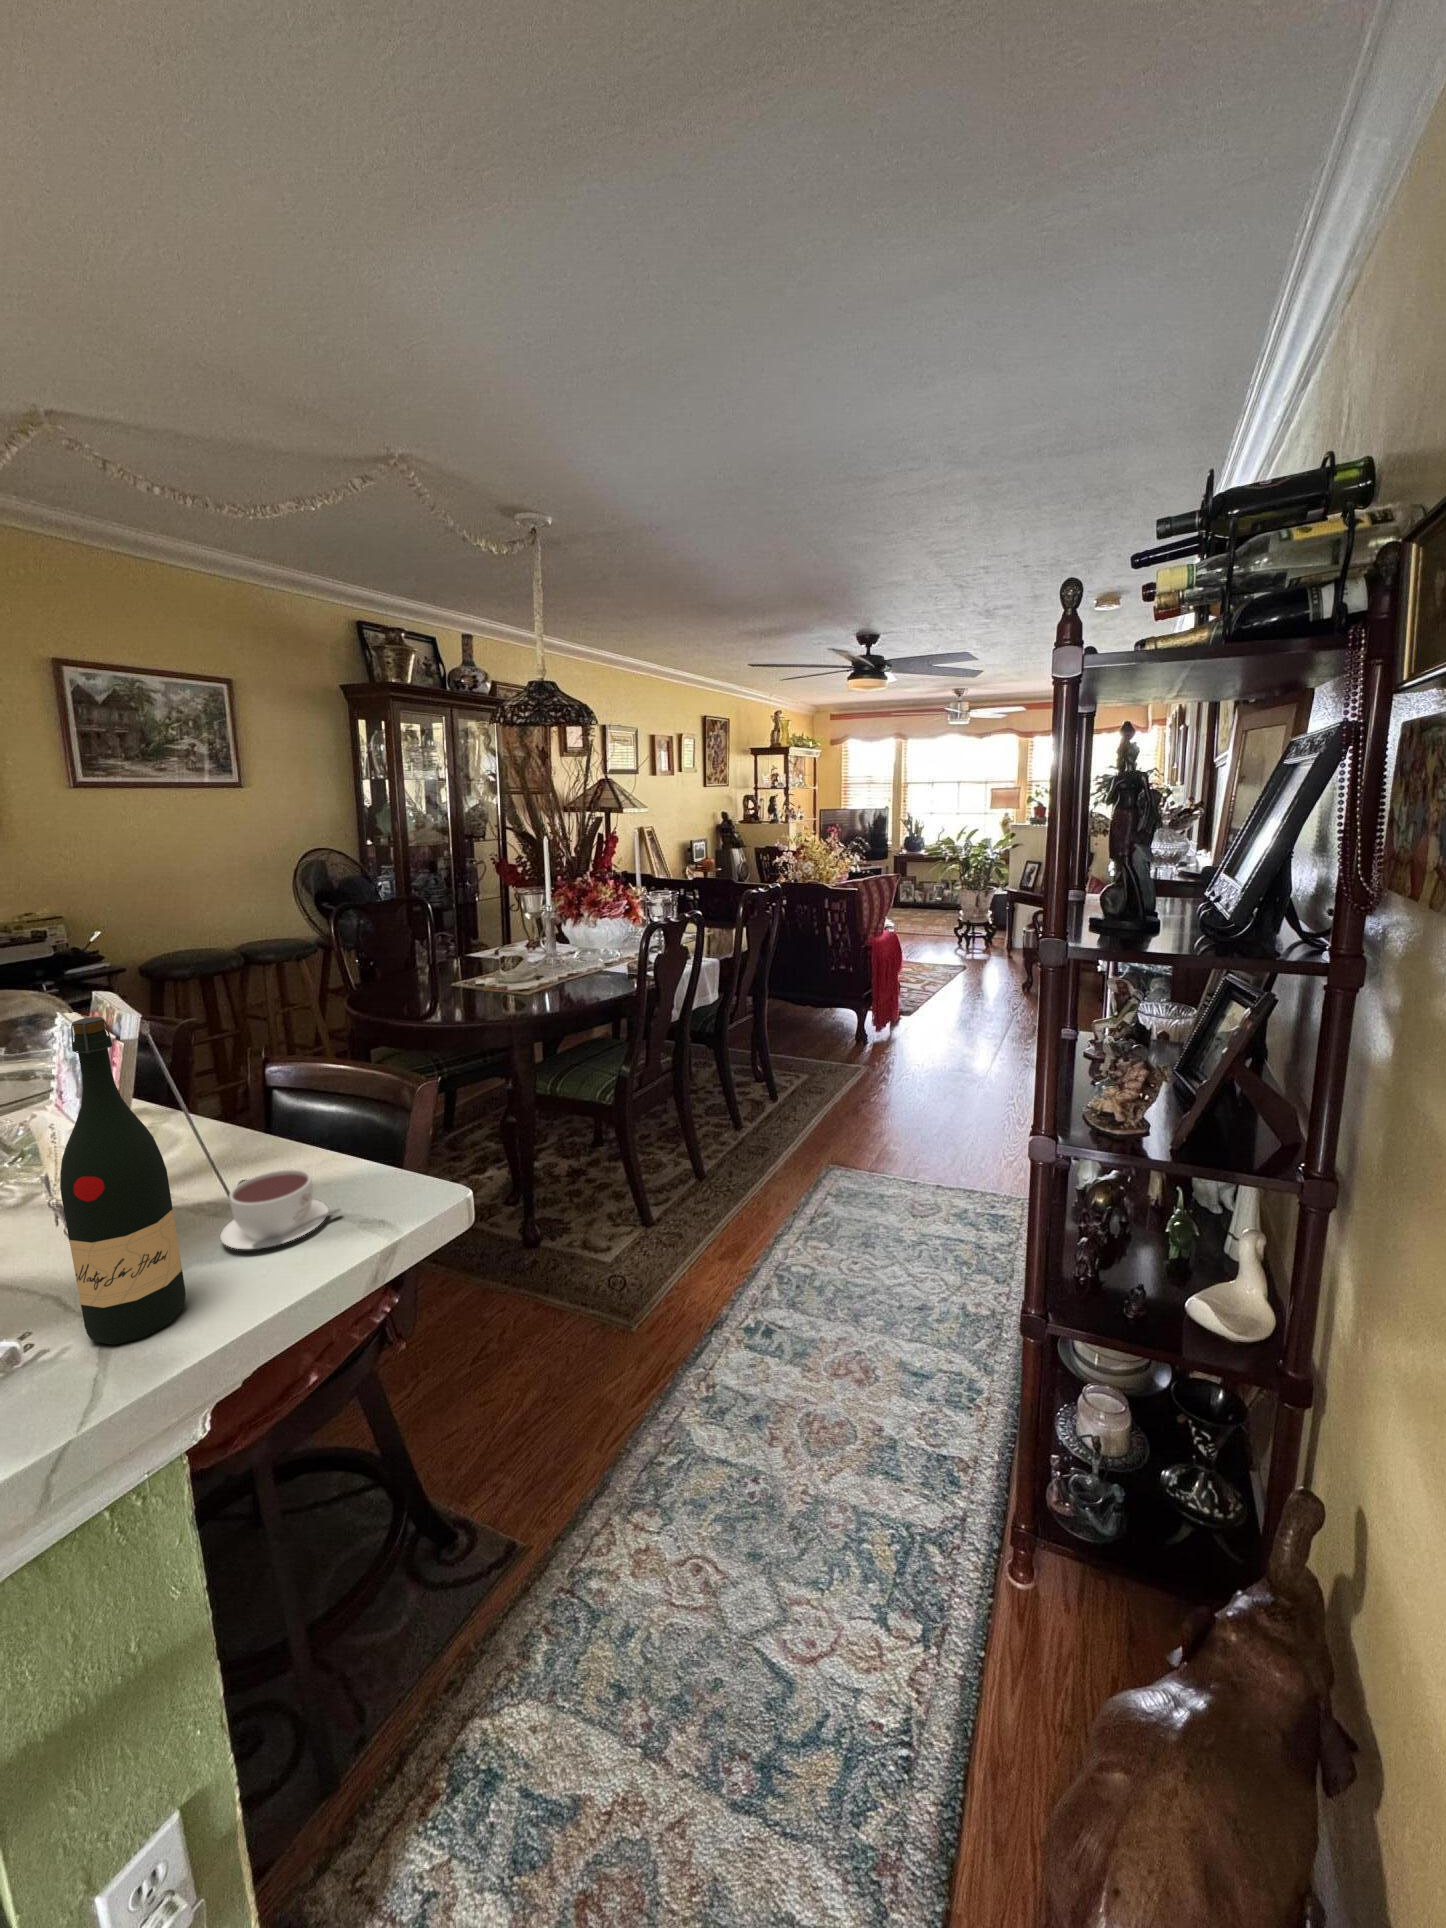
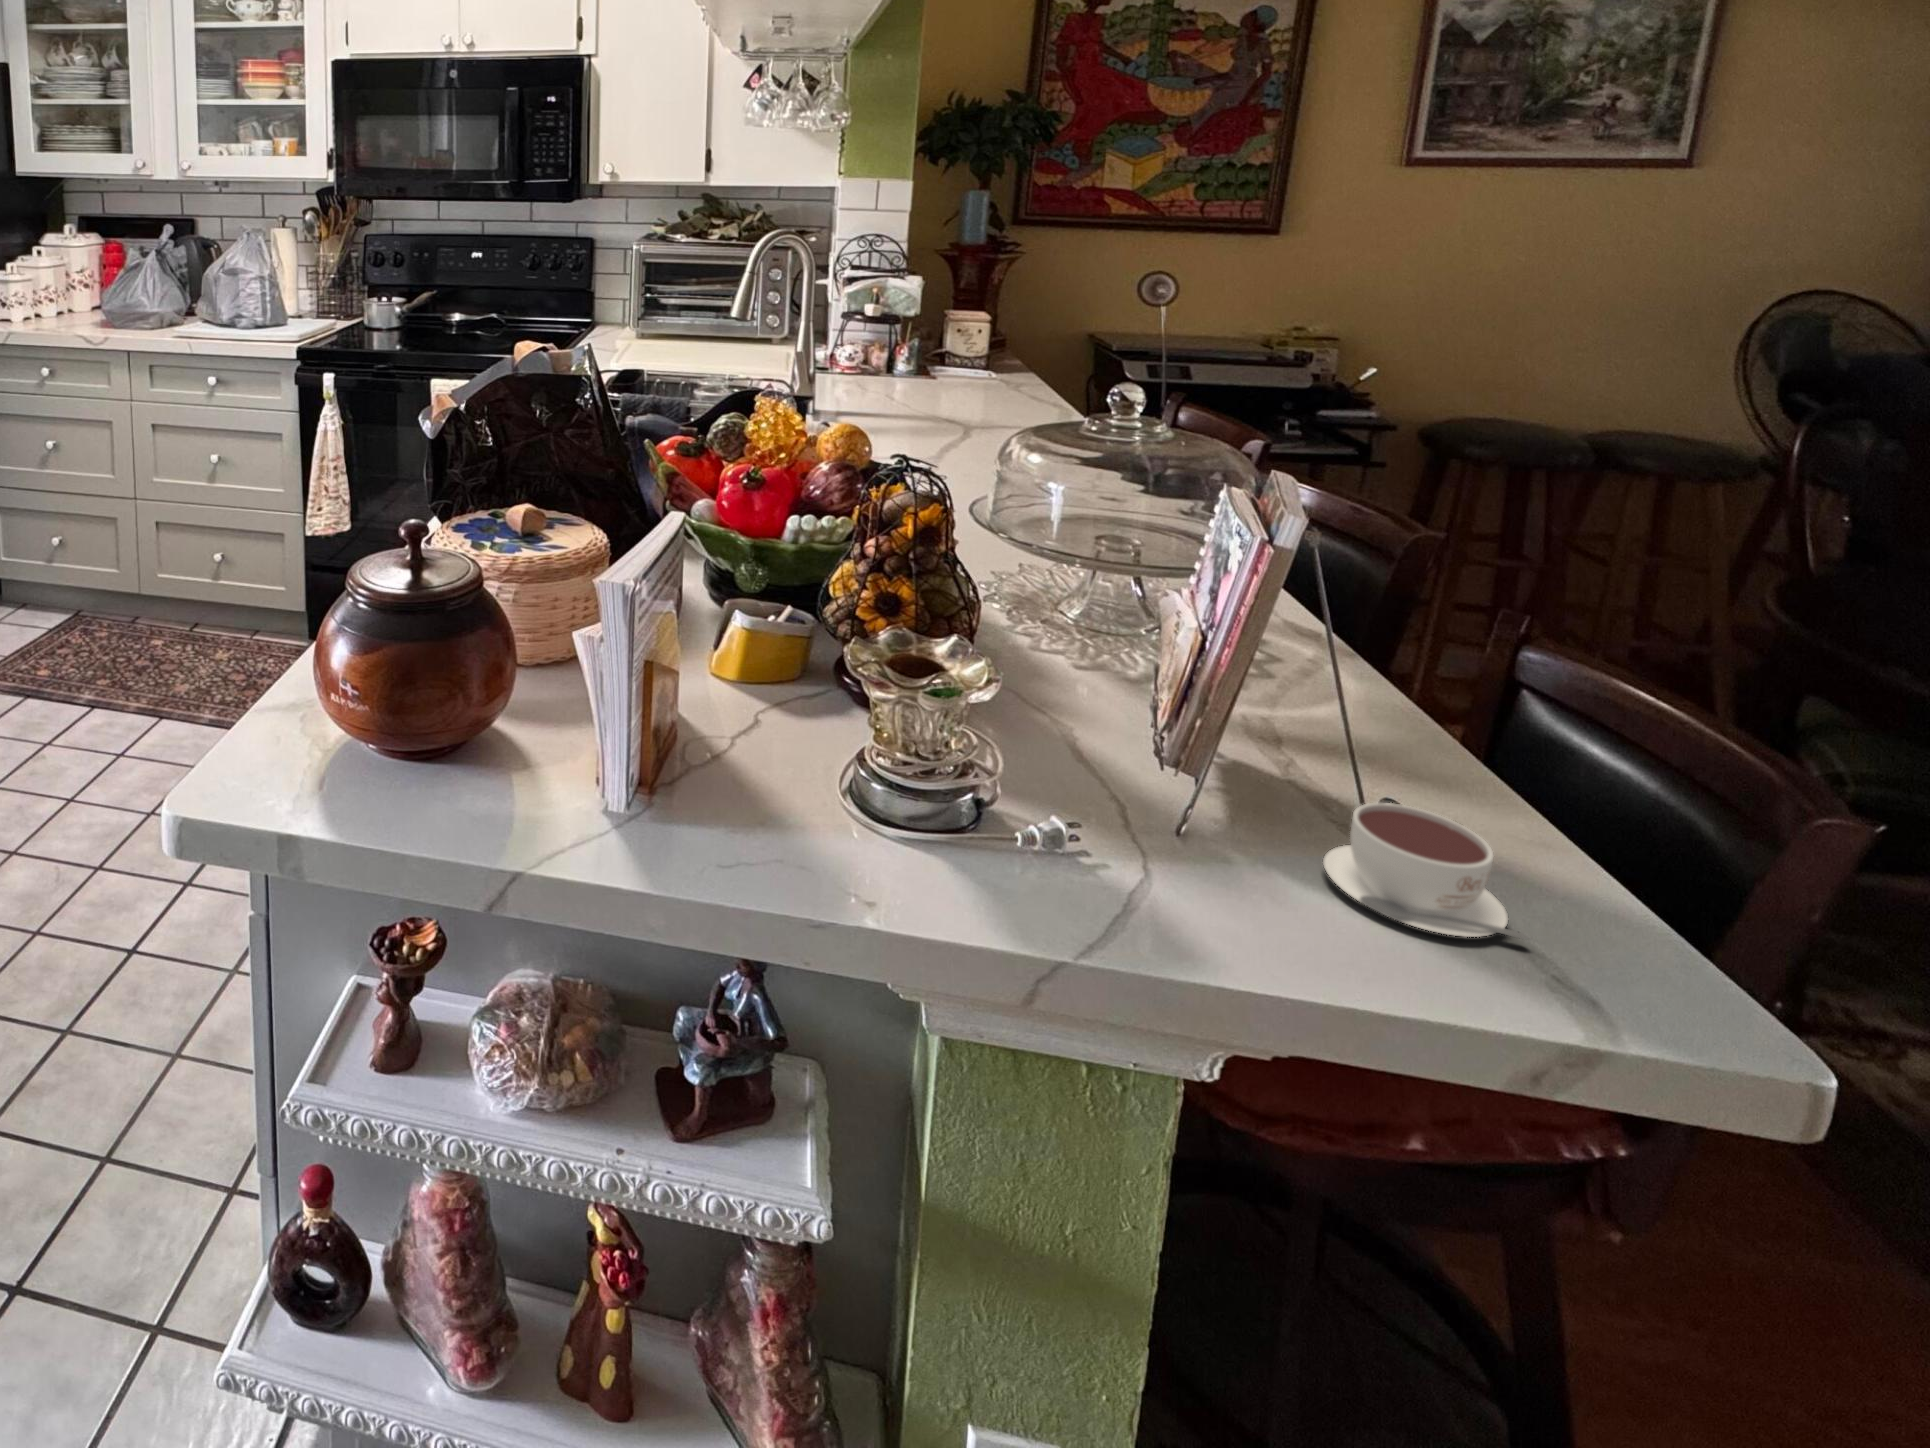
wine bottle: present [60,1017,186,1345] -> none [1127,509,1269,919]

